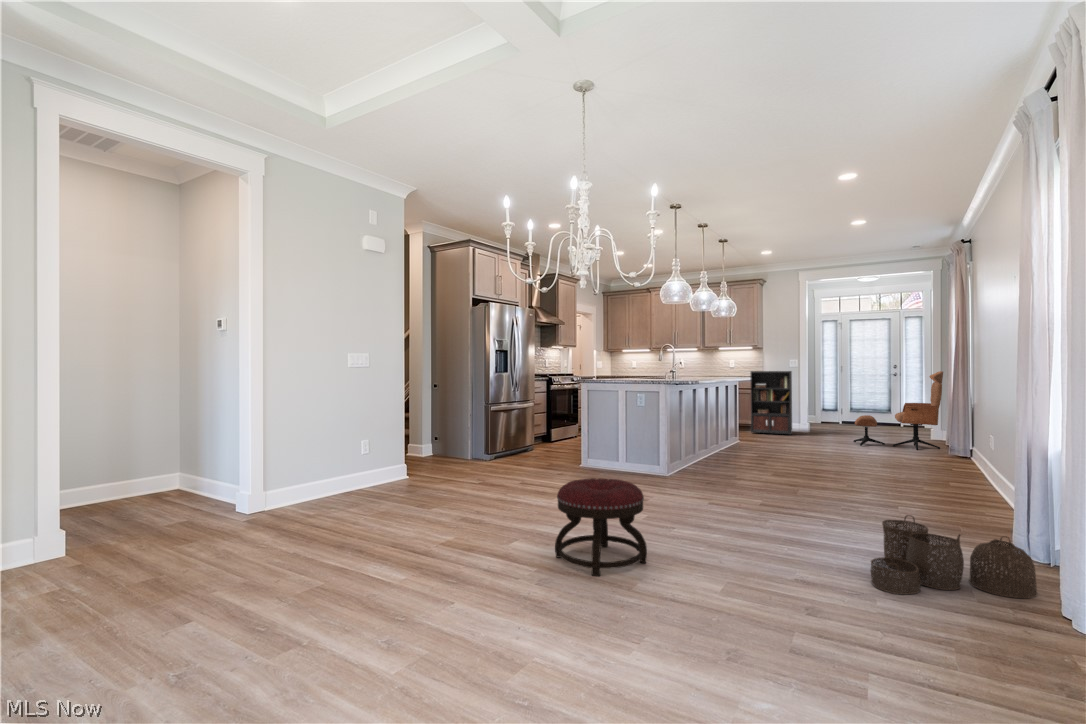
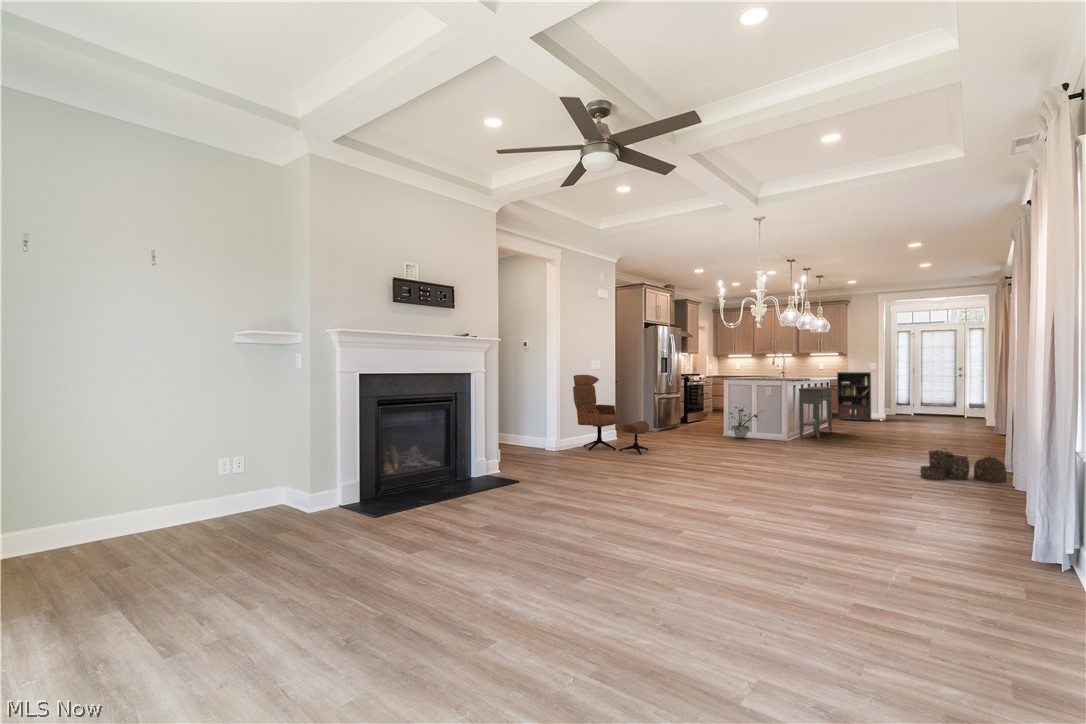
lounge chair: present [853,371,943,450] -> present [573,375,649,455]
console table: none [687,391,741,470] -> present [799,386,834,438]
potted plant: none [584,413,637,472] -> present [730,407,758,438]
ottoman: present [555,478,647,576] -> none [749,428,800,472]

